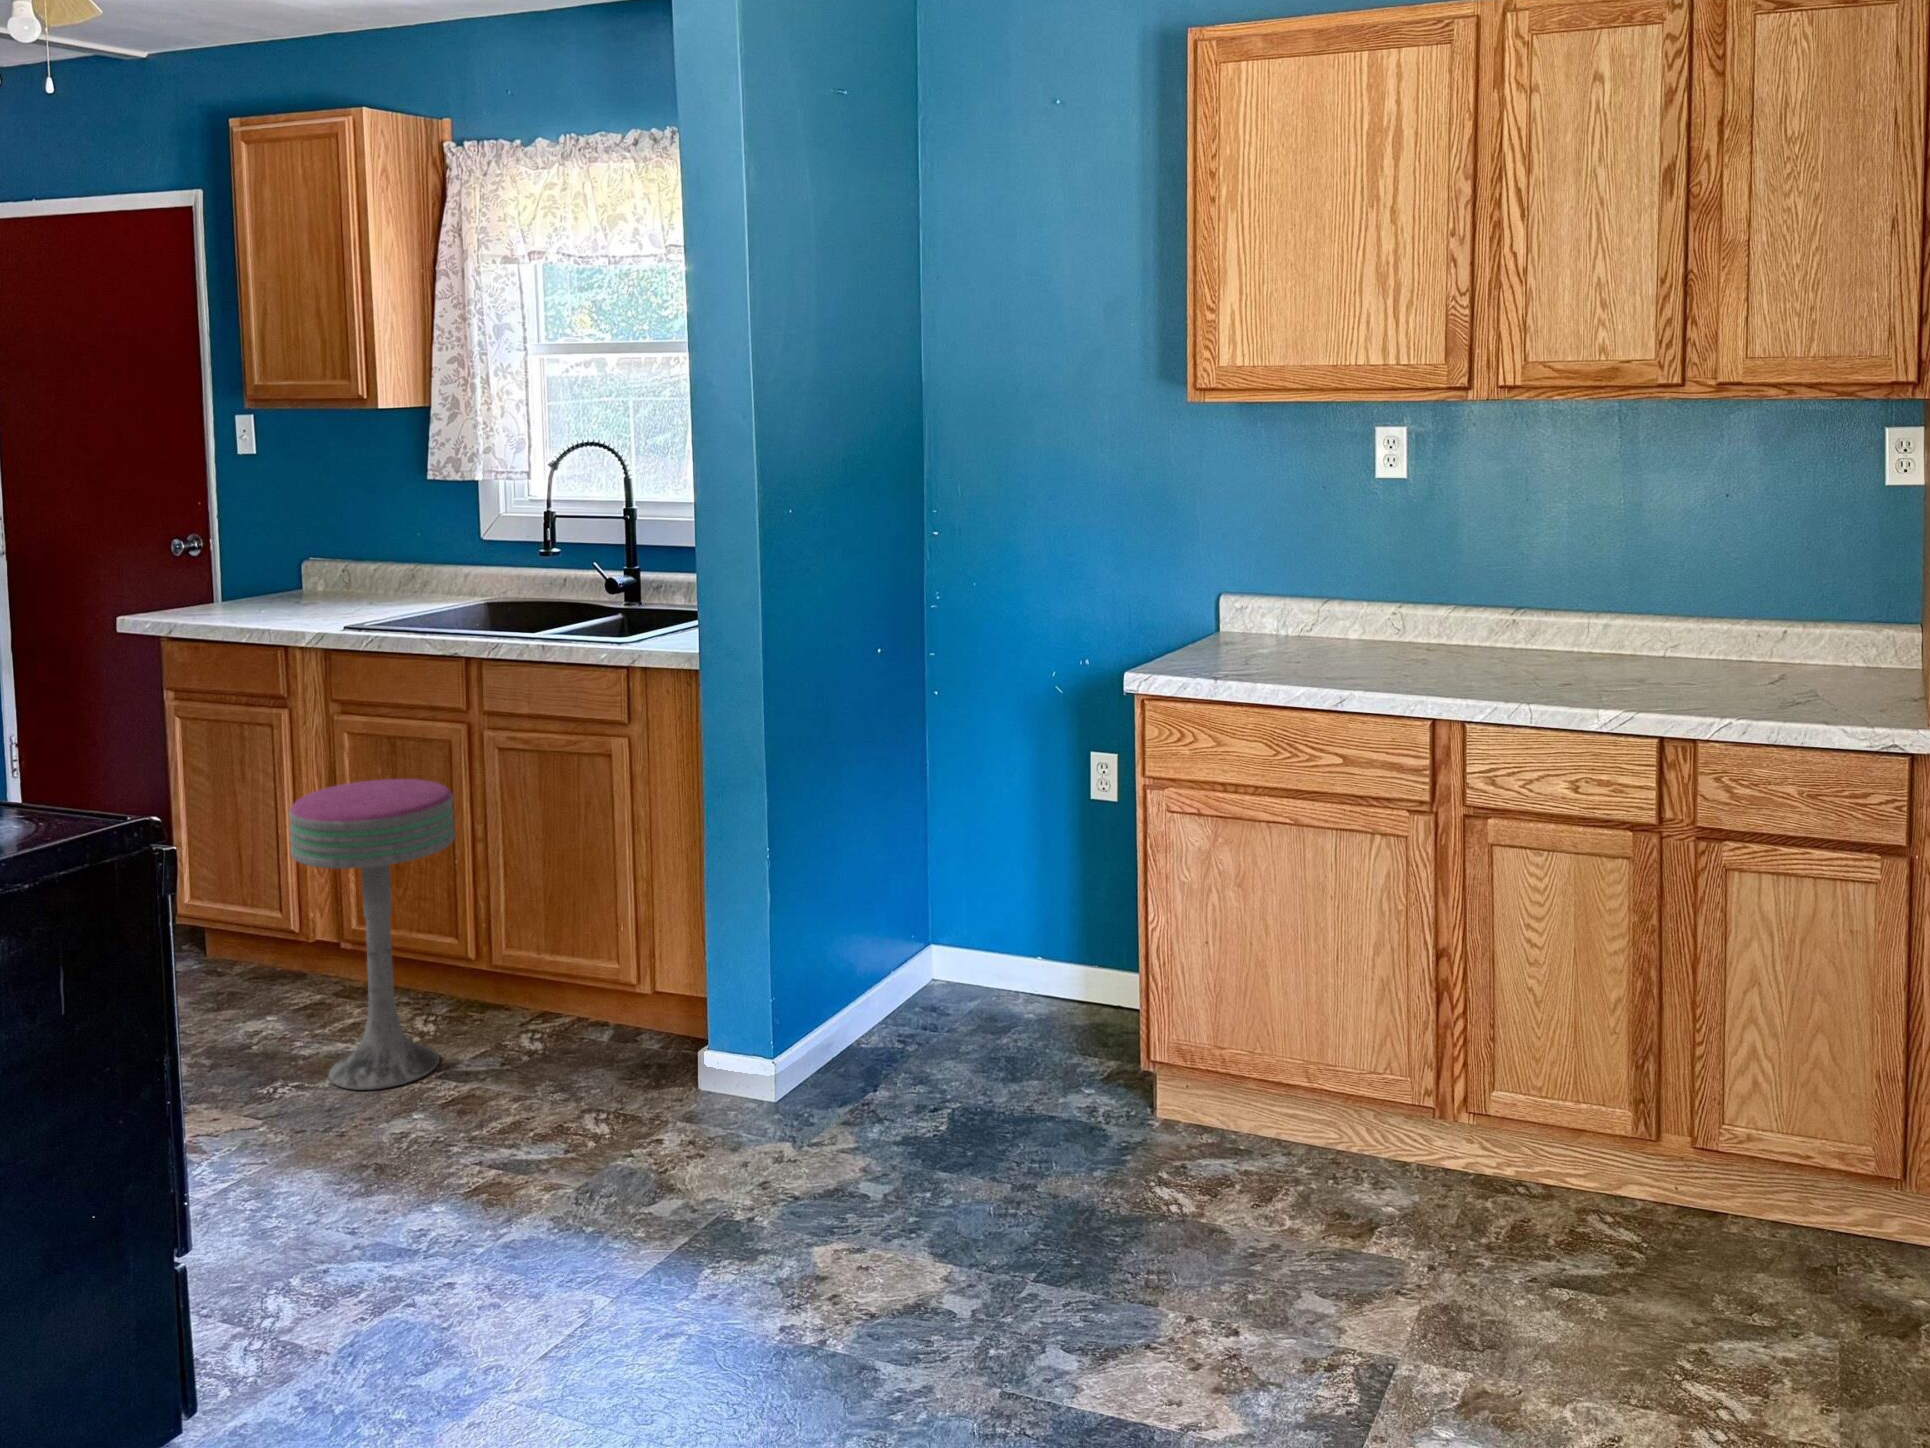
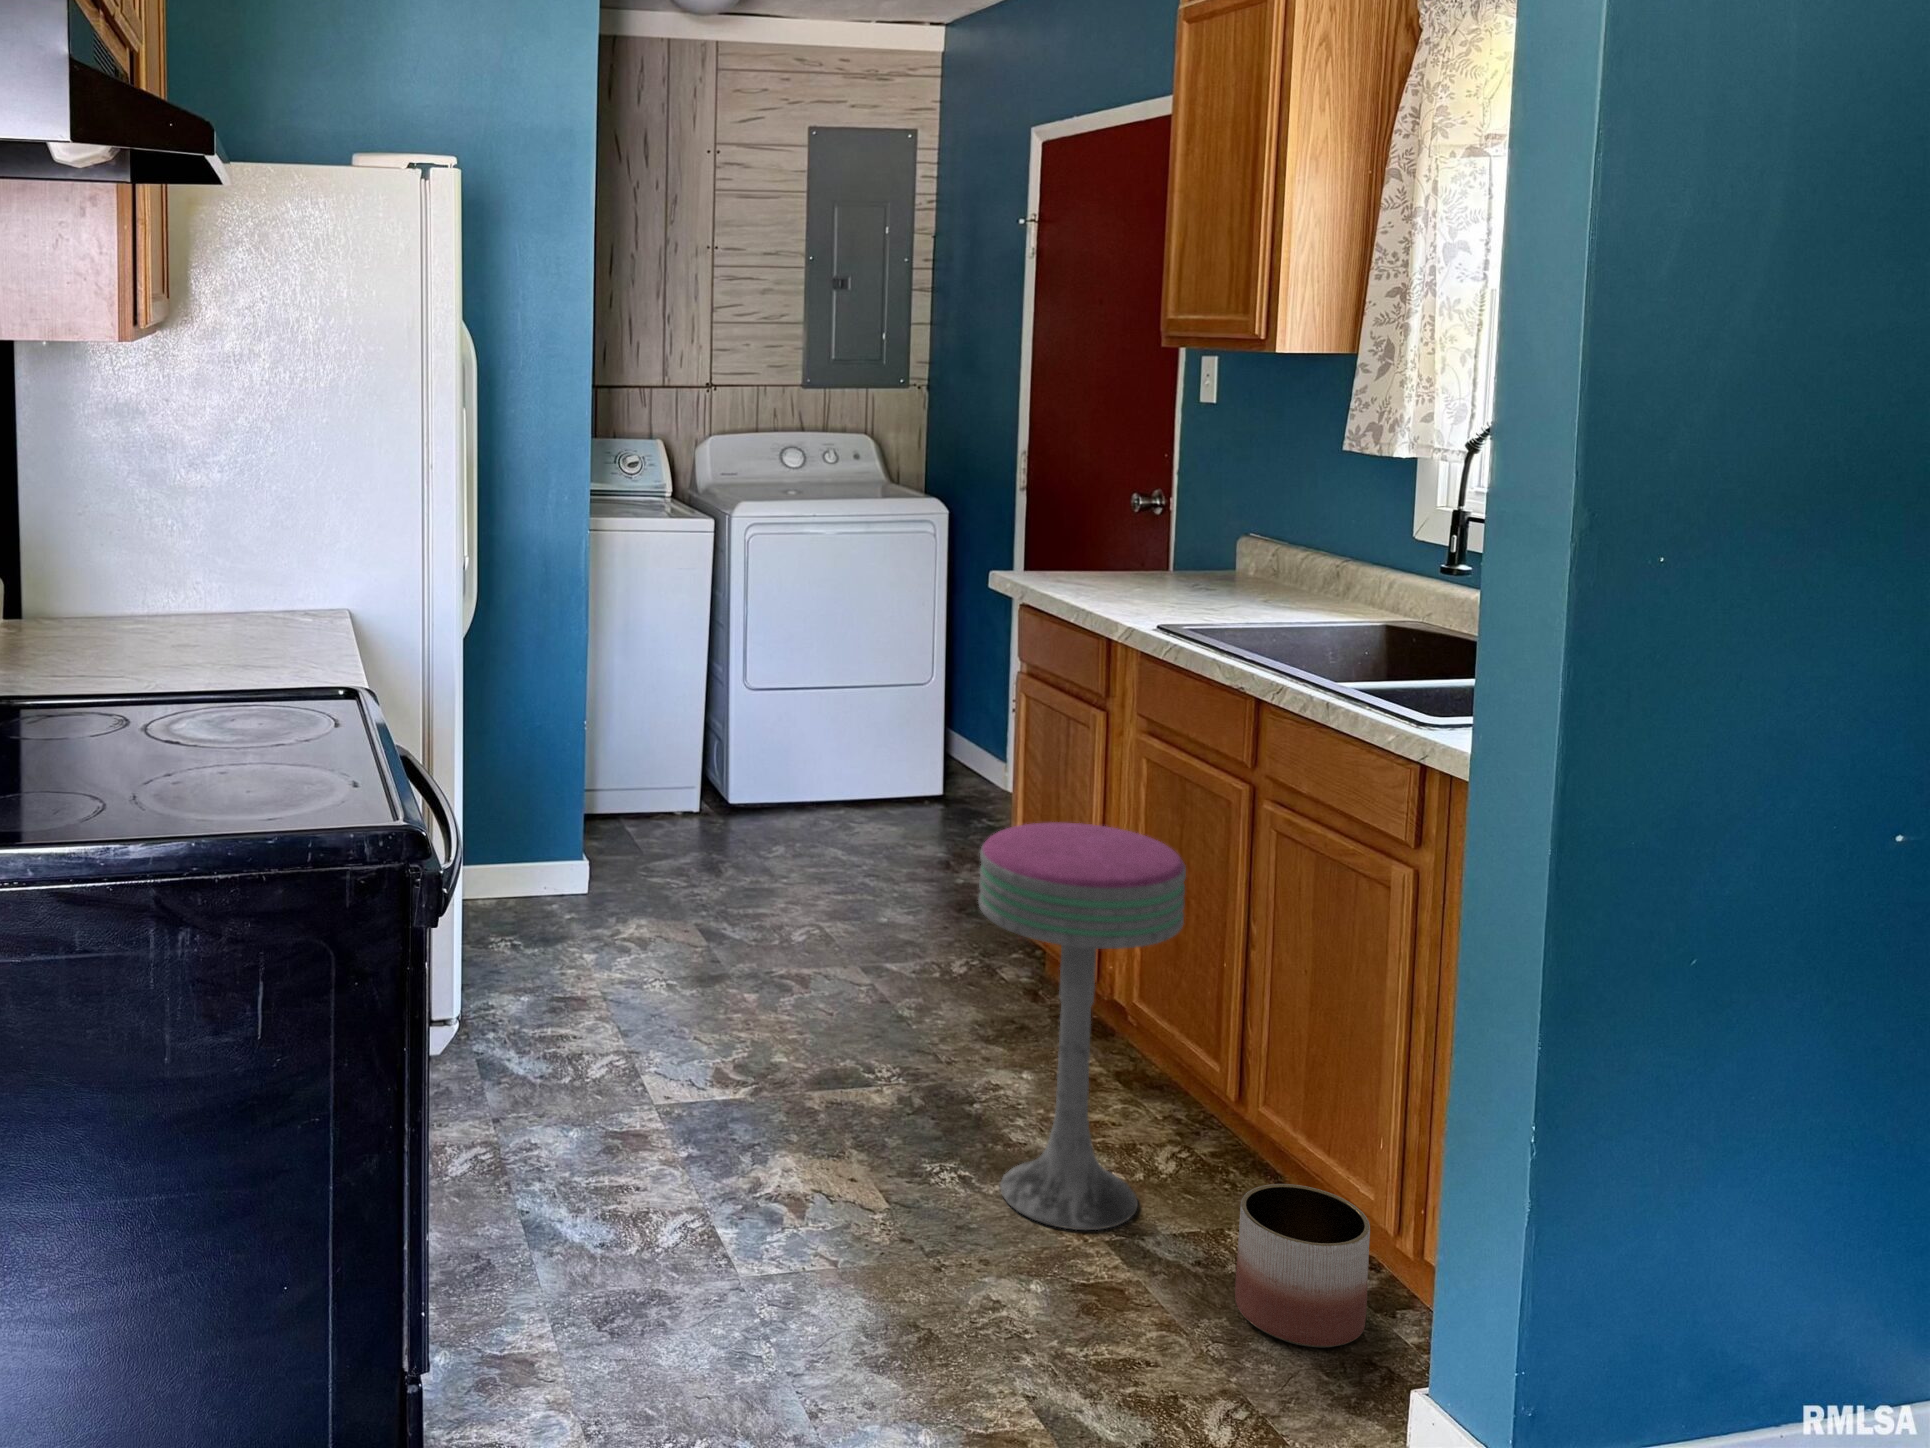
planter: none [542,975,629,1076] -> present [1235,1184,1370,1347]

